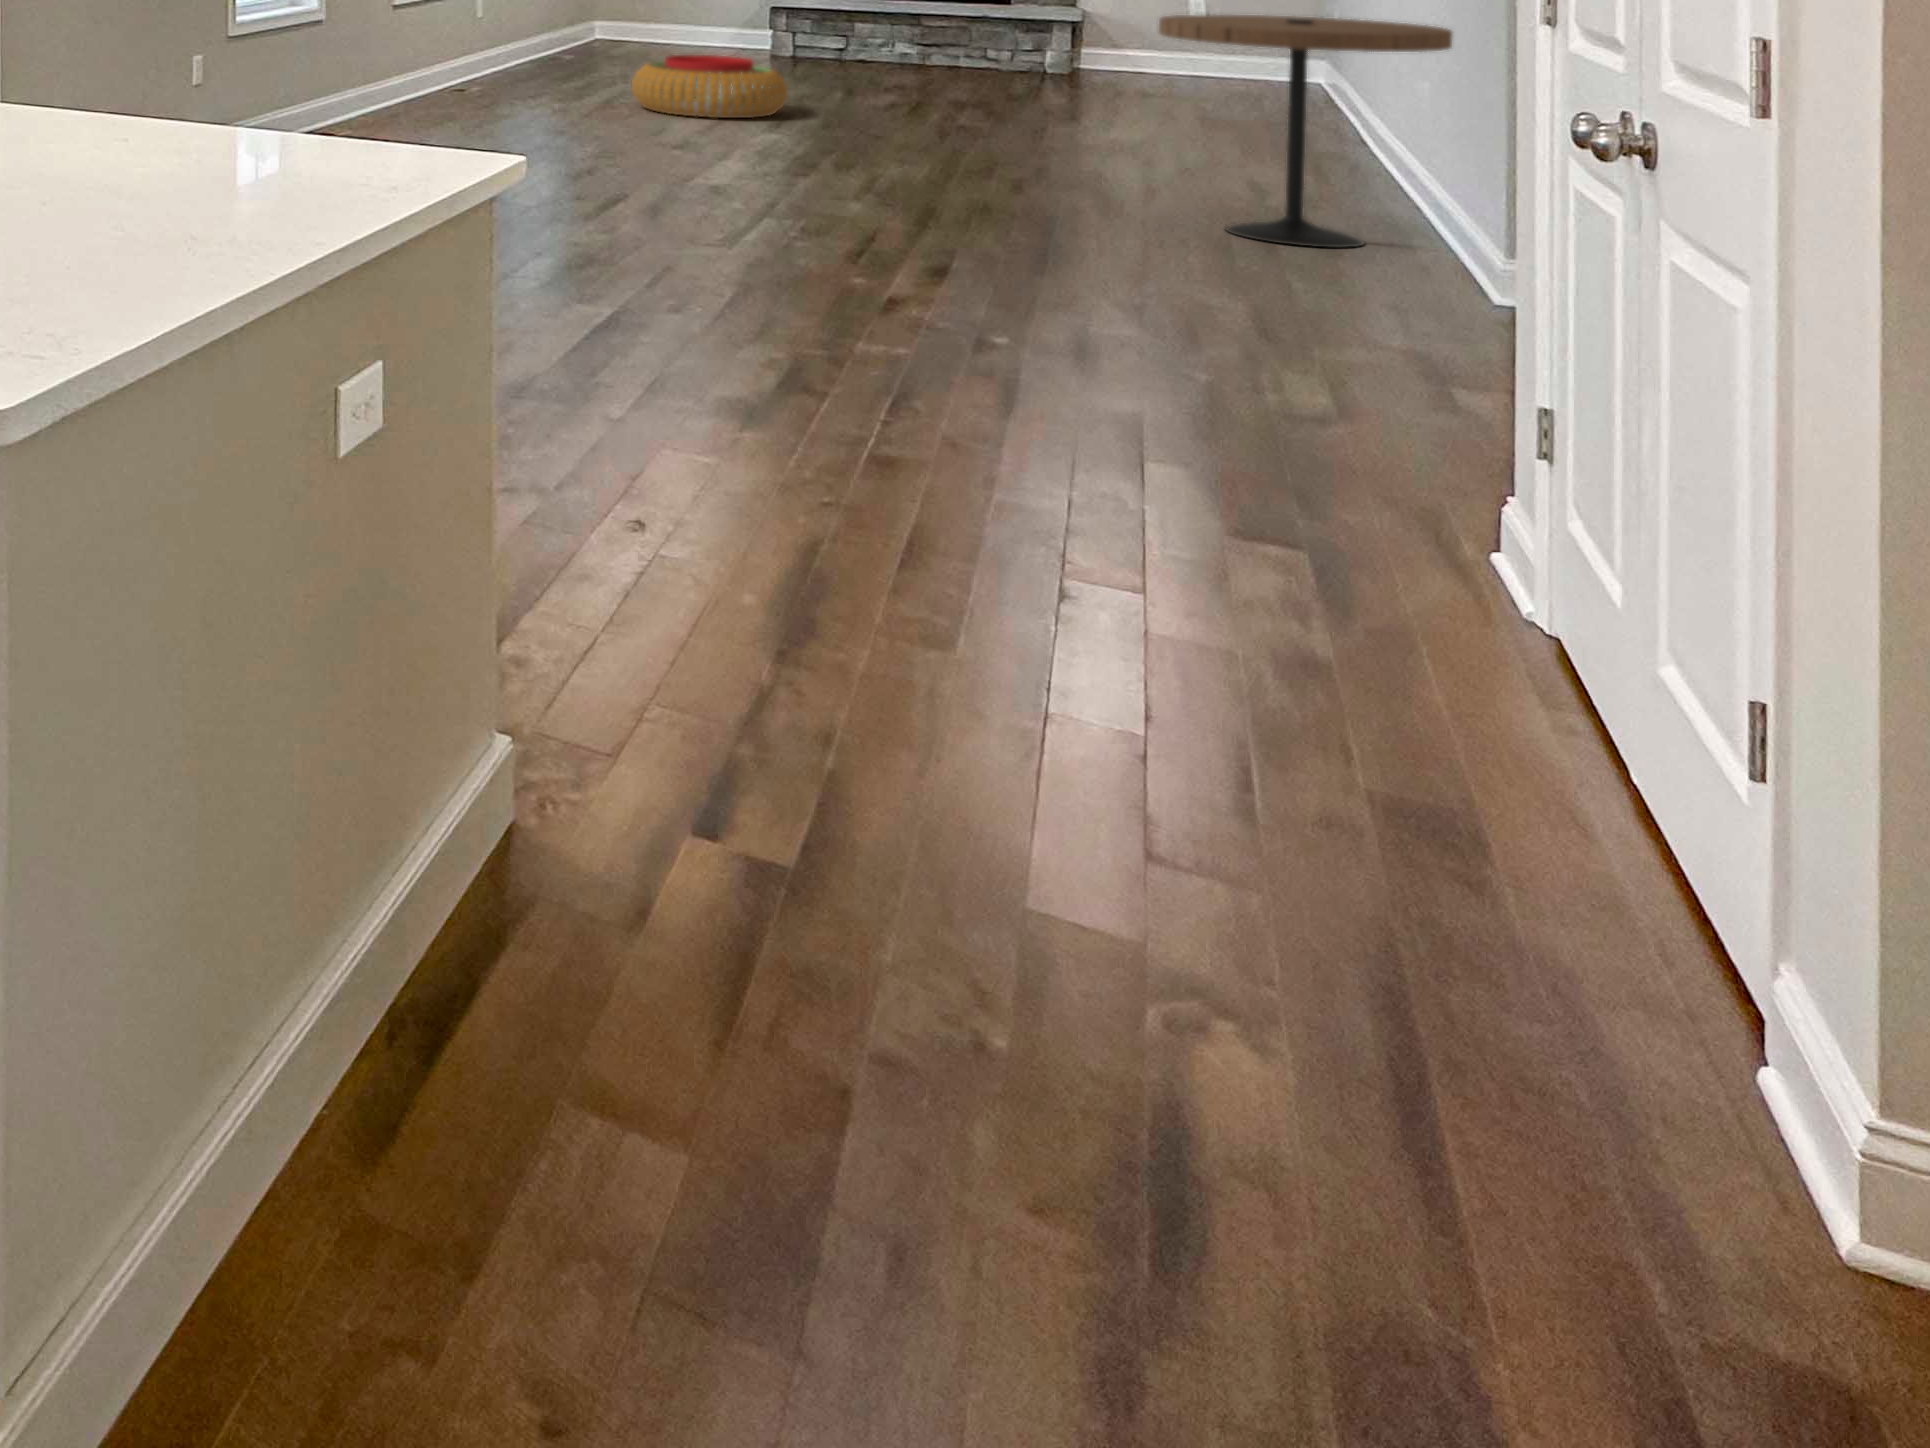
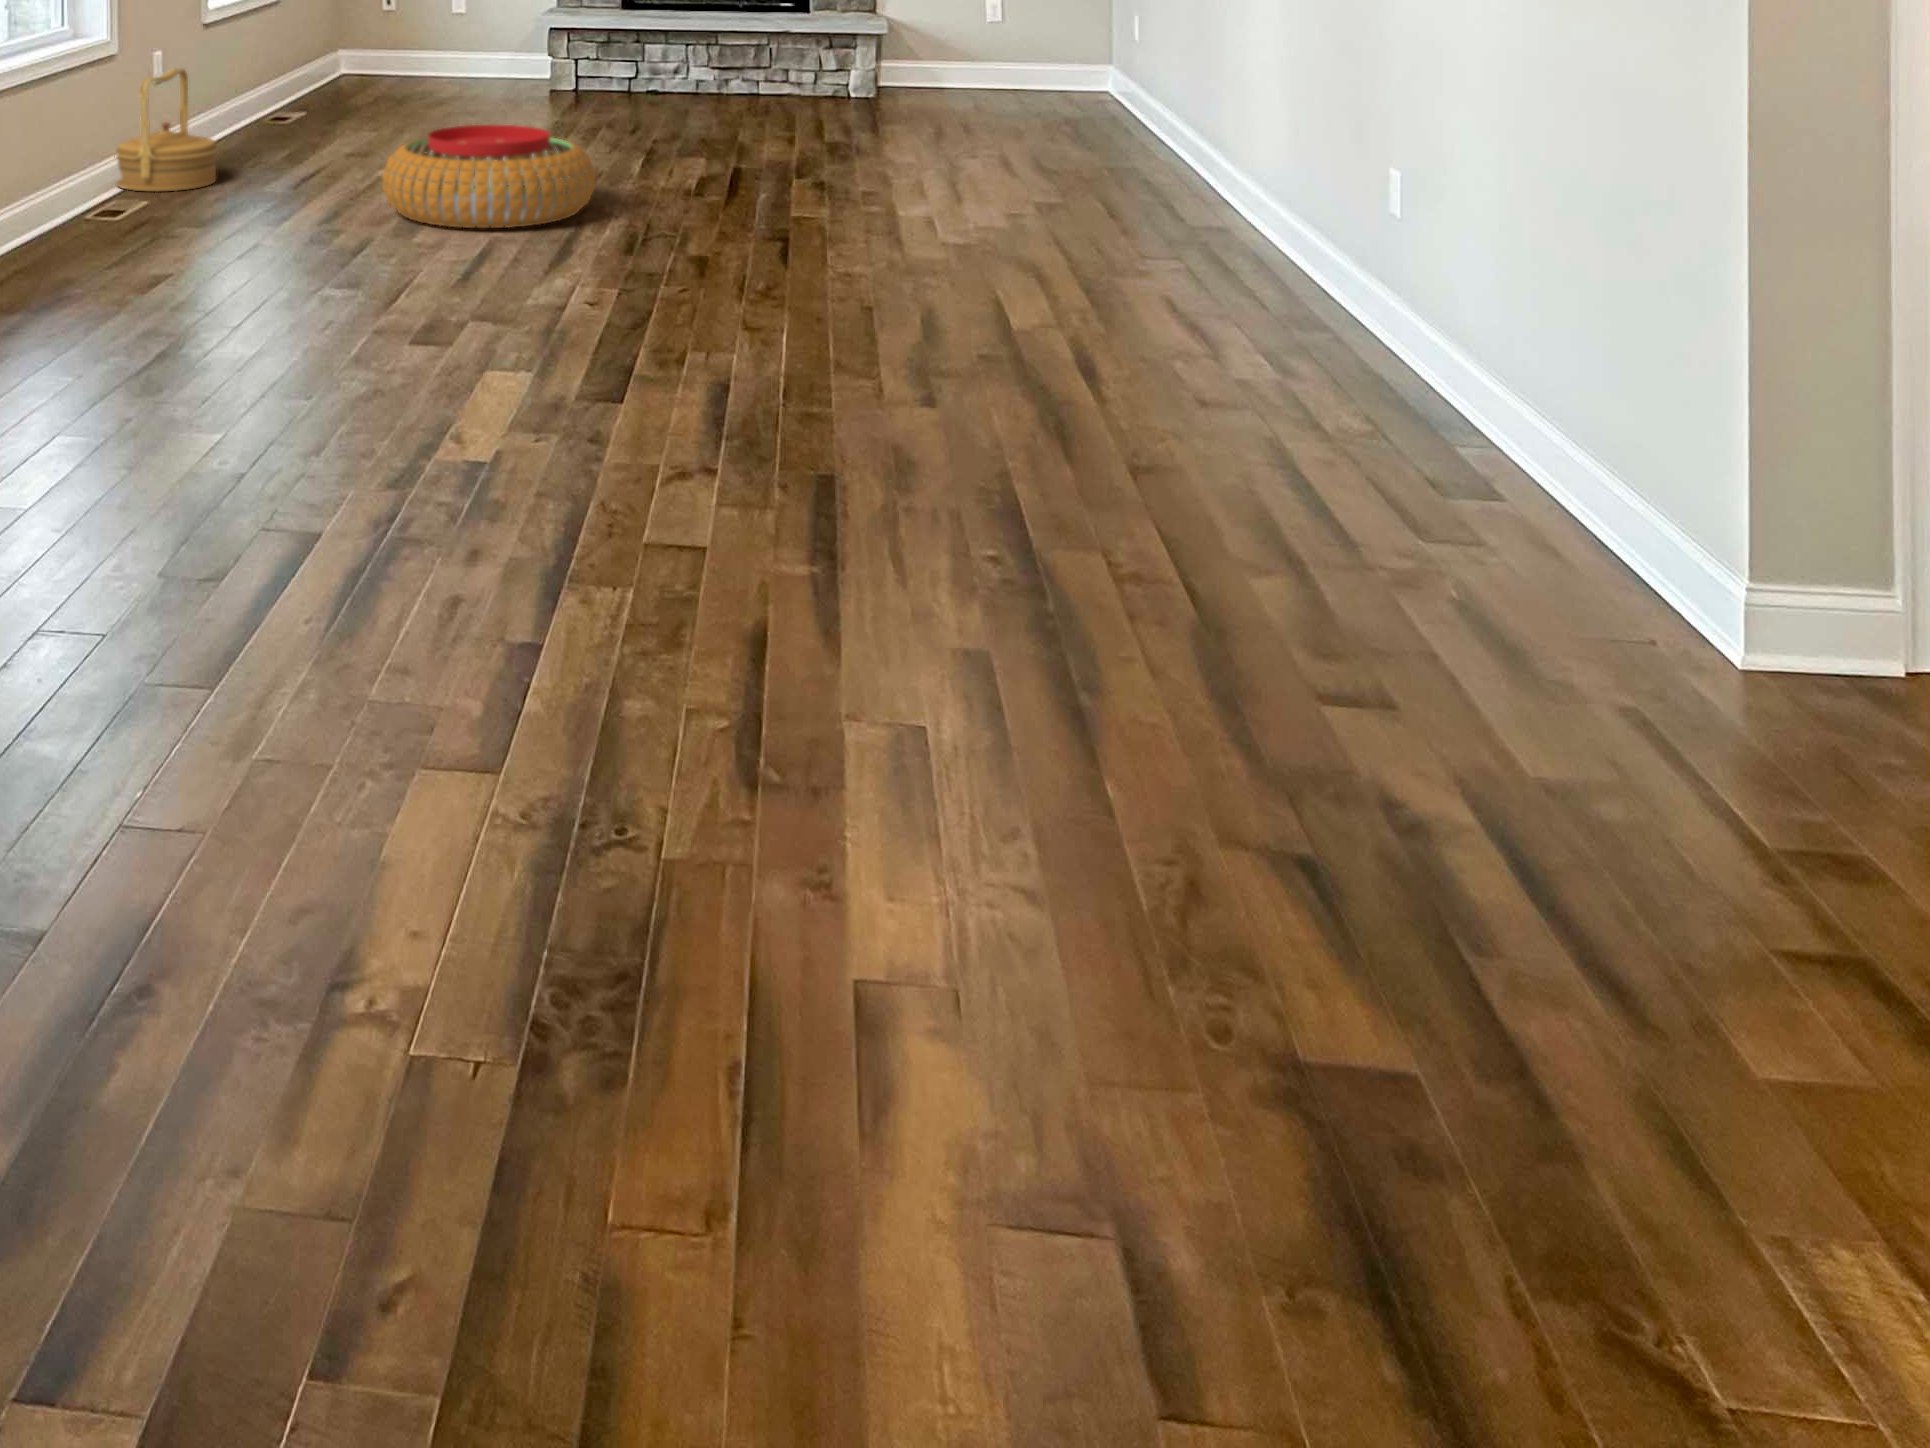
woven basket: none [447,13,516,89] -> present [116,68,218,192]
side table: present [1159,15,1452,248] -> none [1186,79,1597,473]

